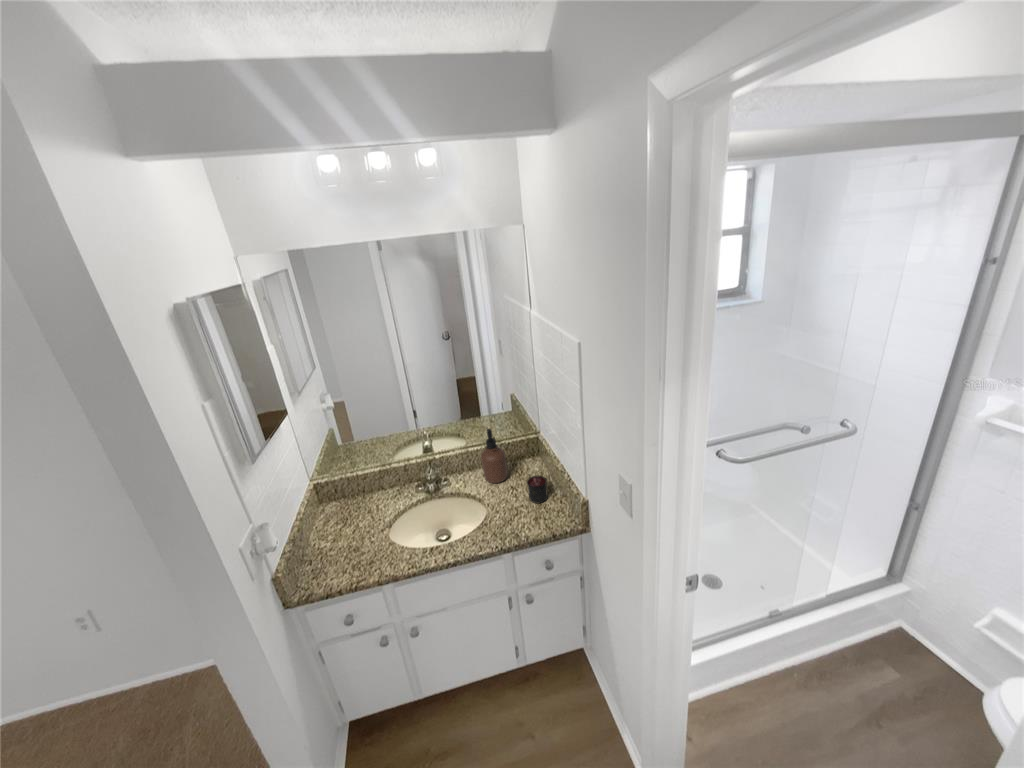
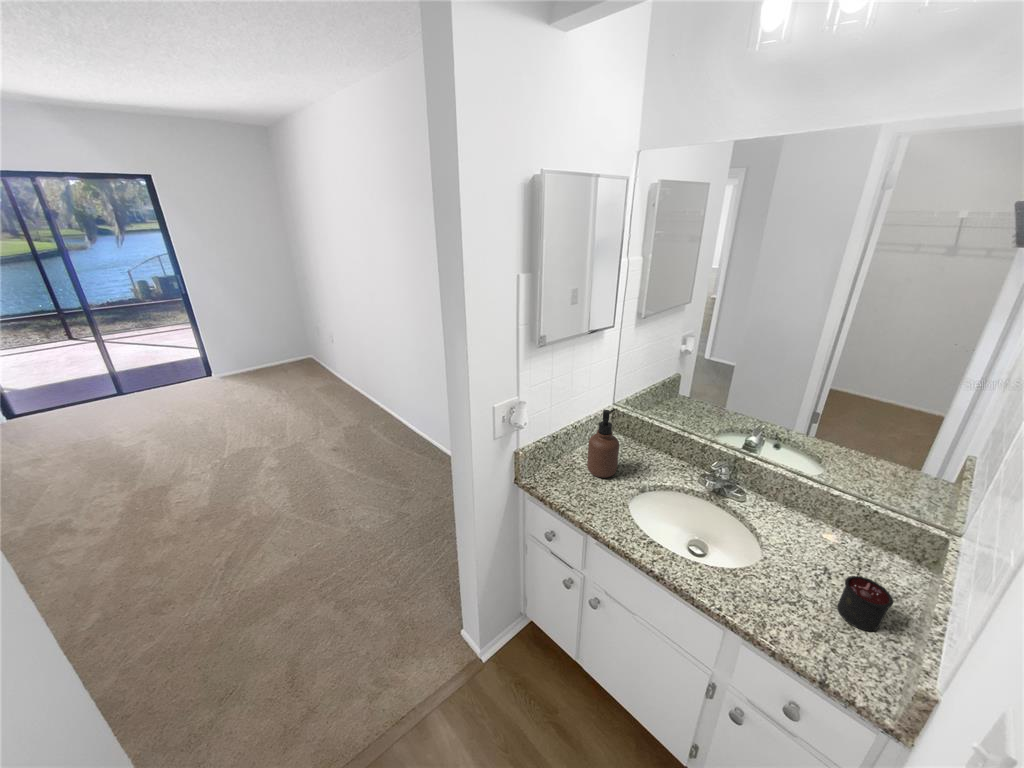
soap dispenser: present [481,428,508,483] -> present [587,409,619,478]

